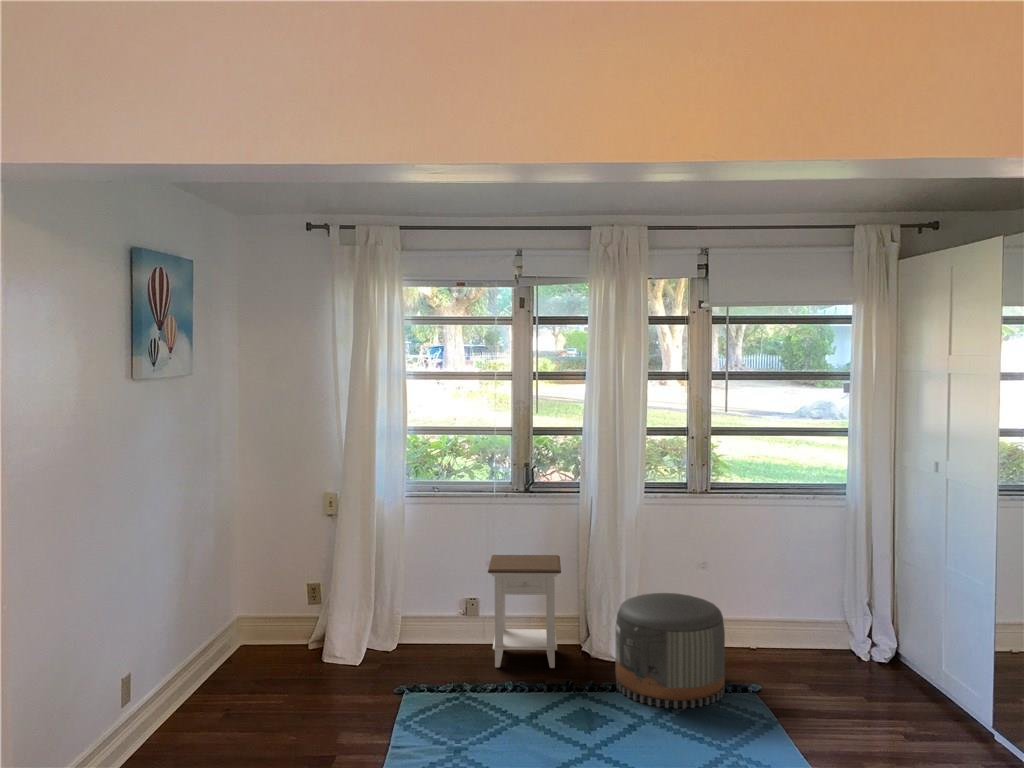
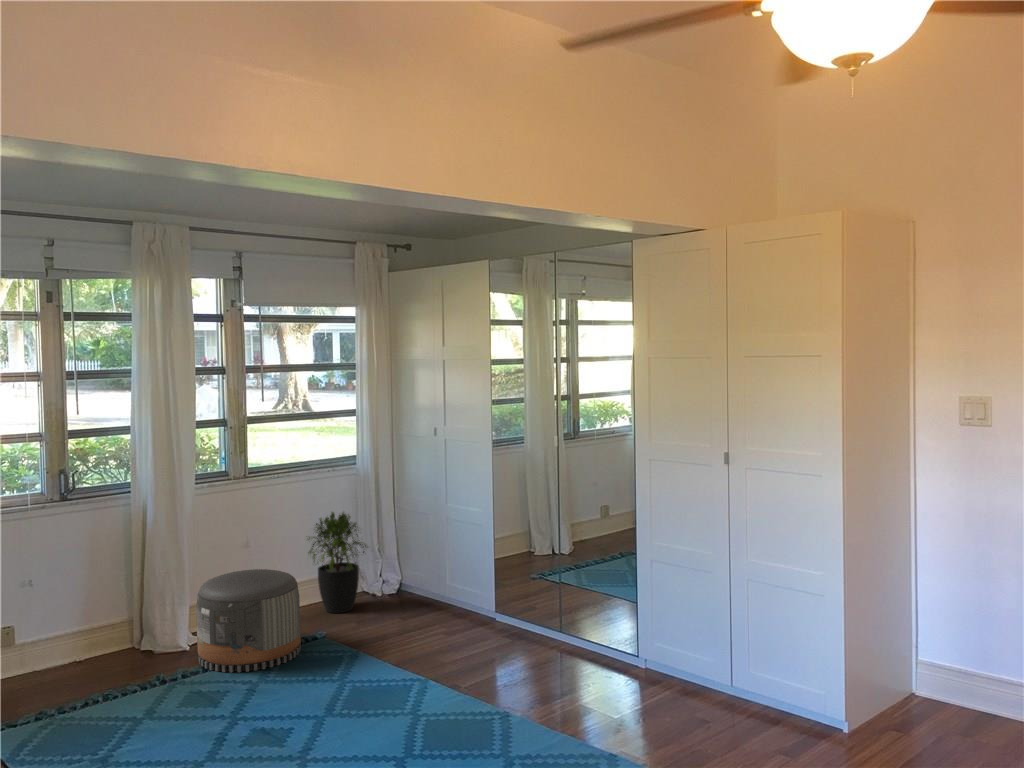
potted plant: none [764,545,841,668] -> present [308,512,366,613]
nightstand: present [488,555,561,668] -> none [31,559,132,689]

